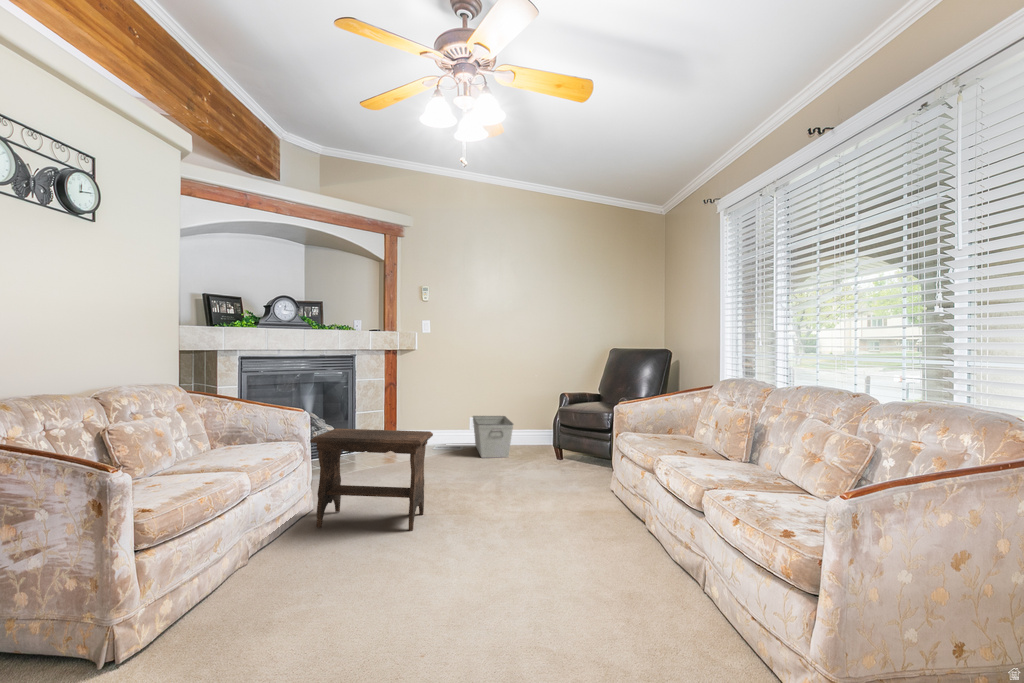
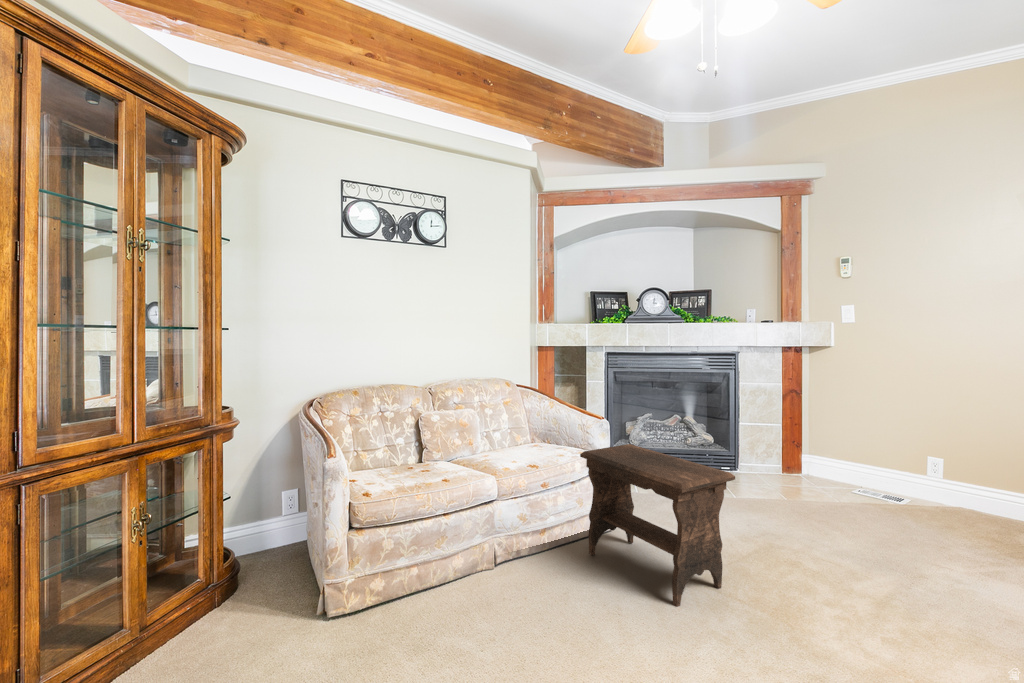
storage bin: present [473,416,513,458] -> none [920,453,1011,541]

